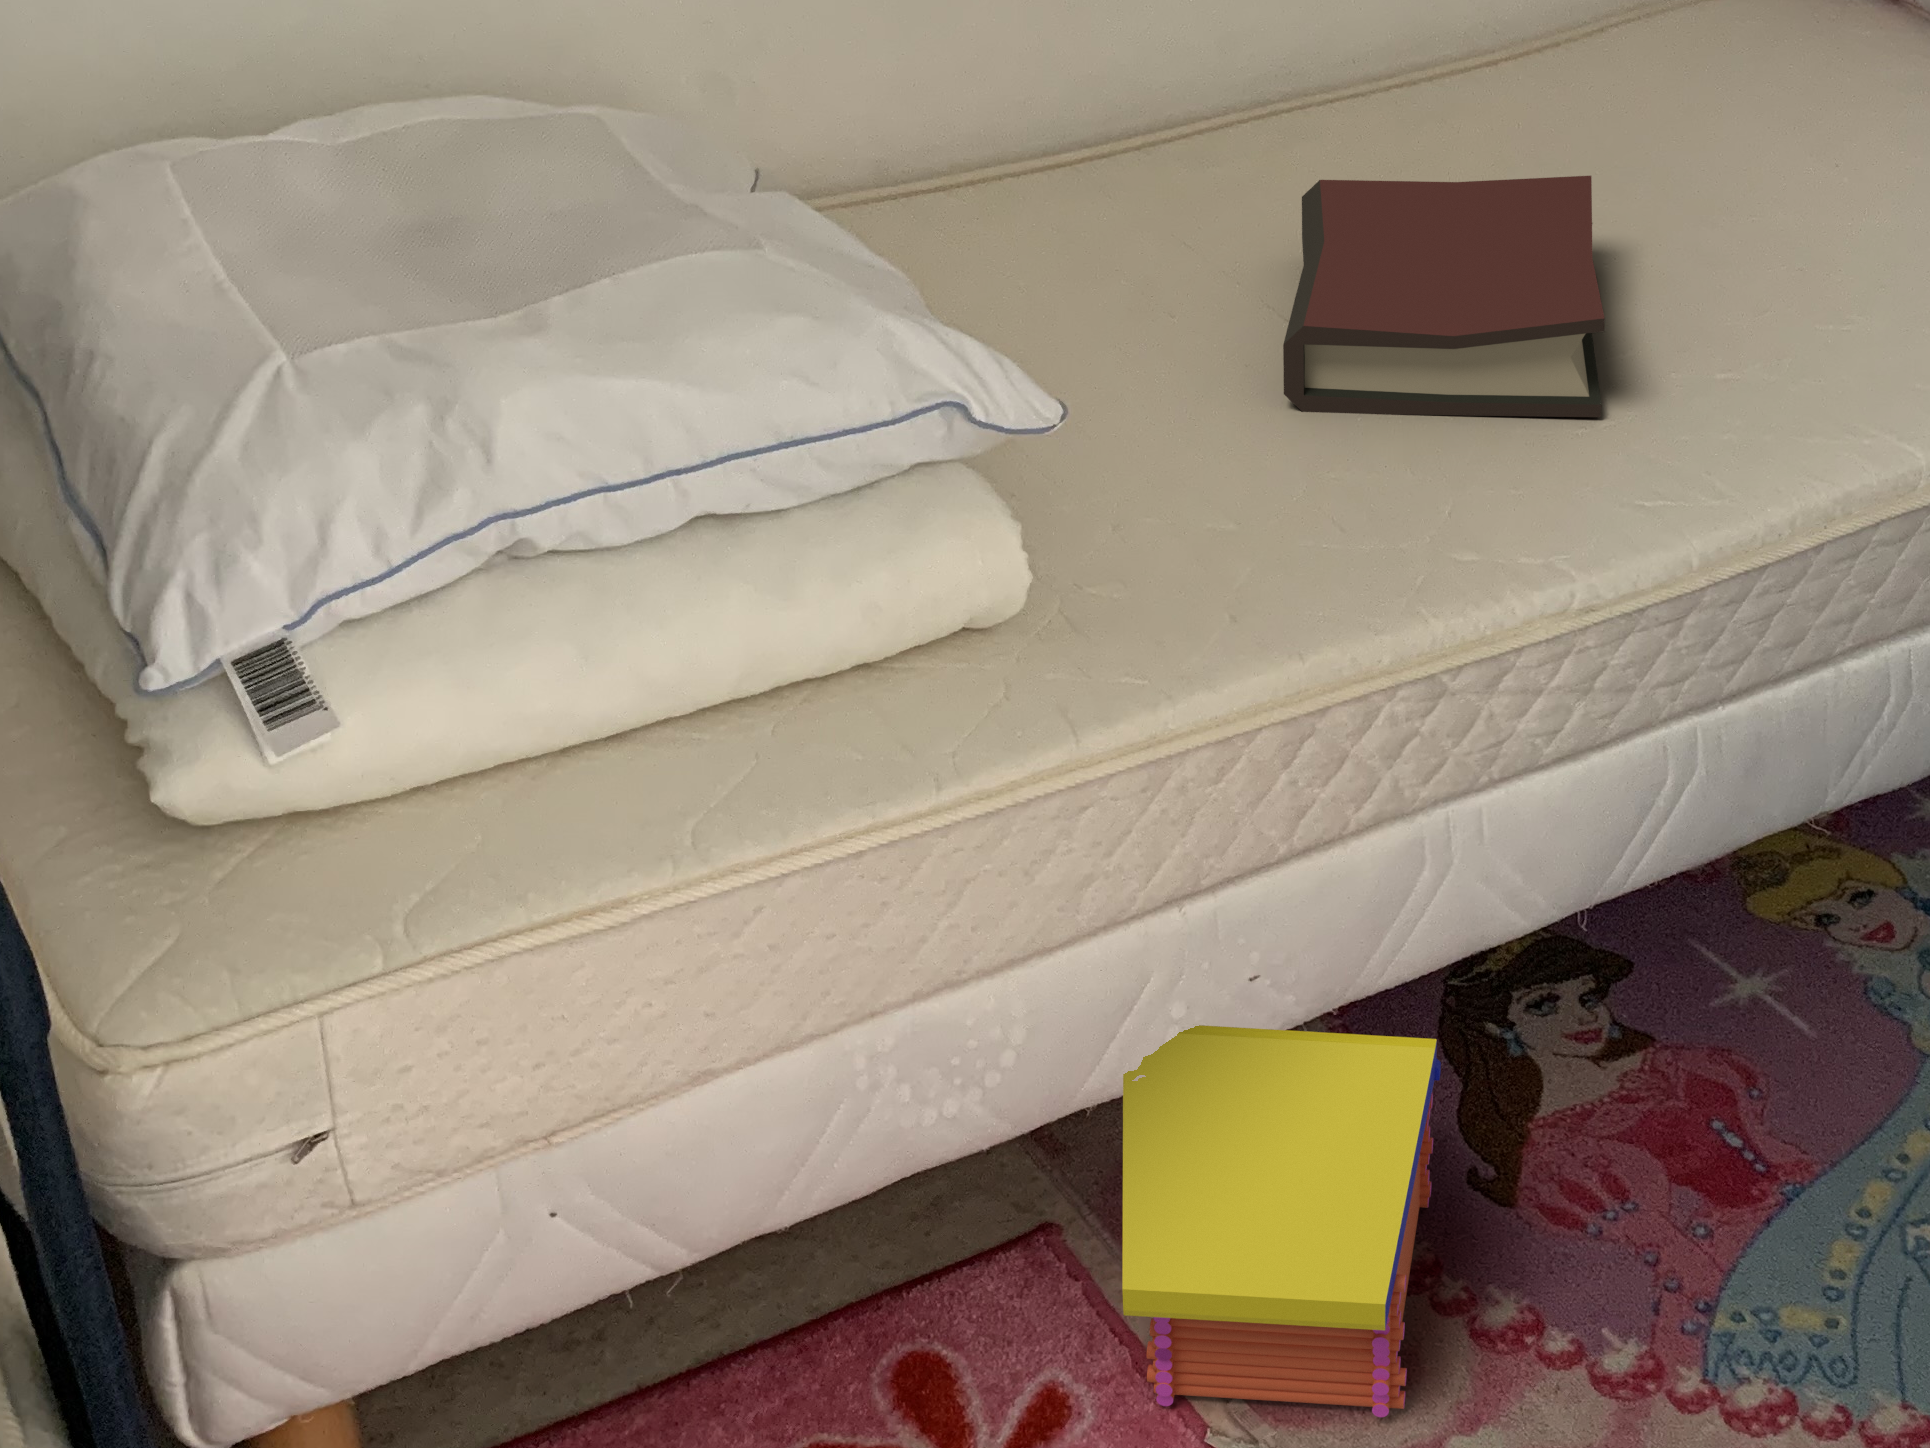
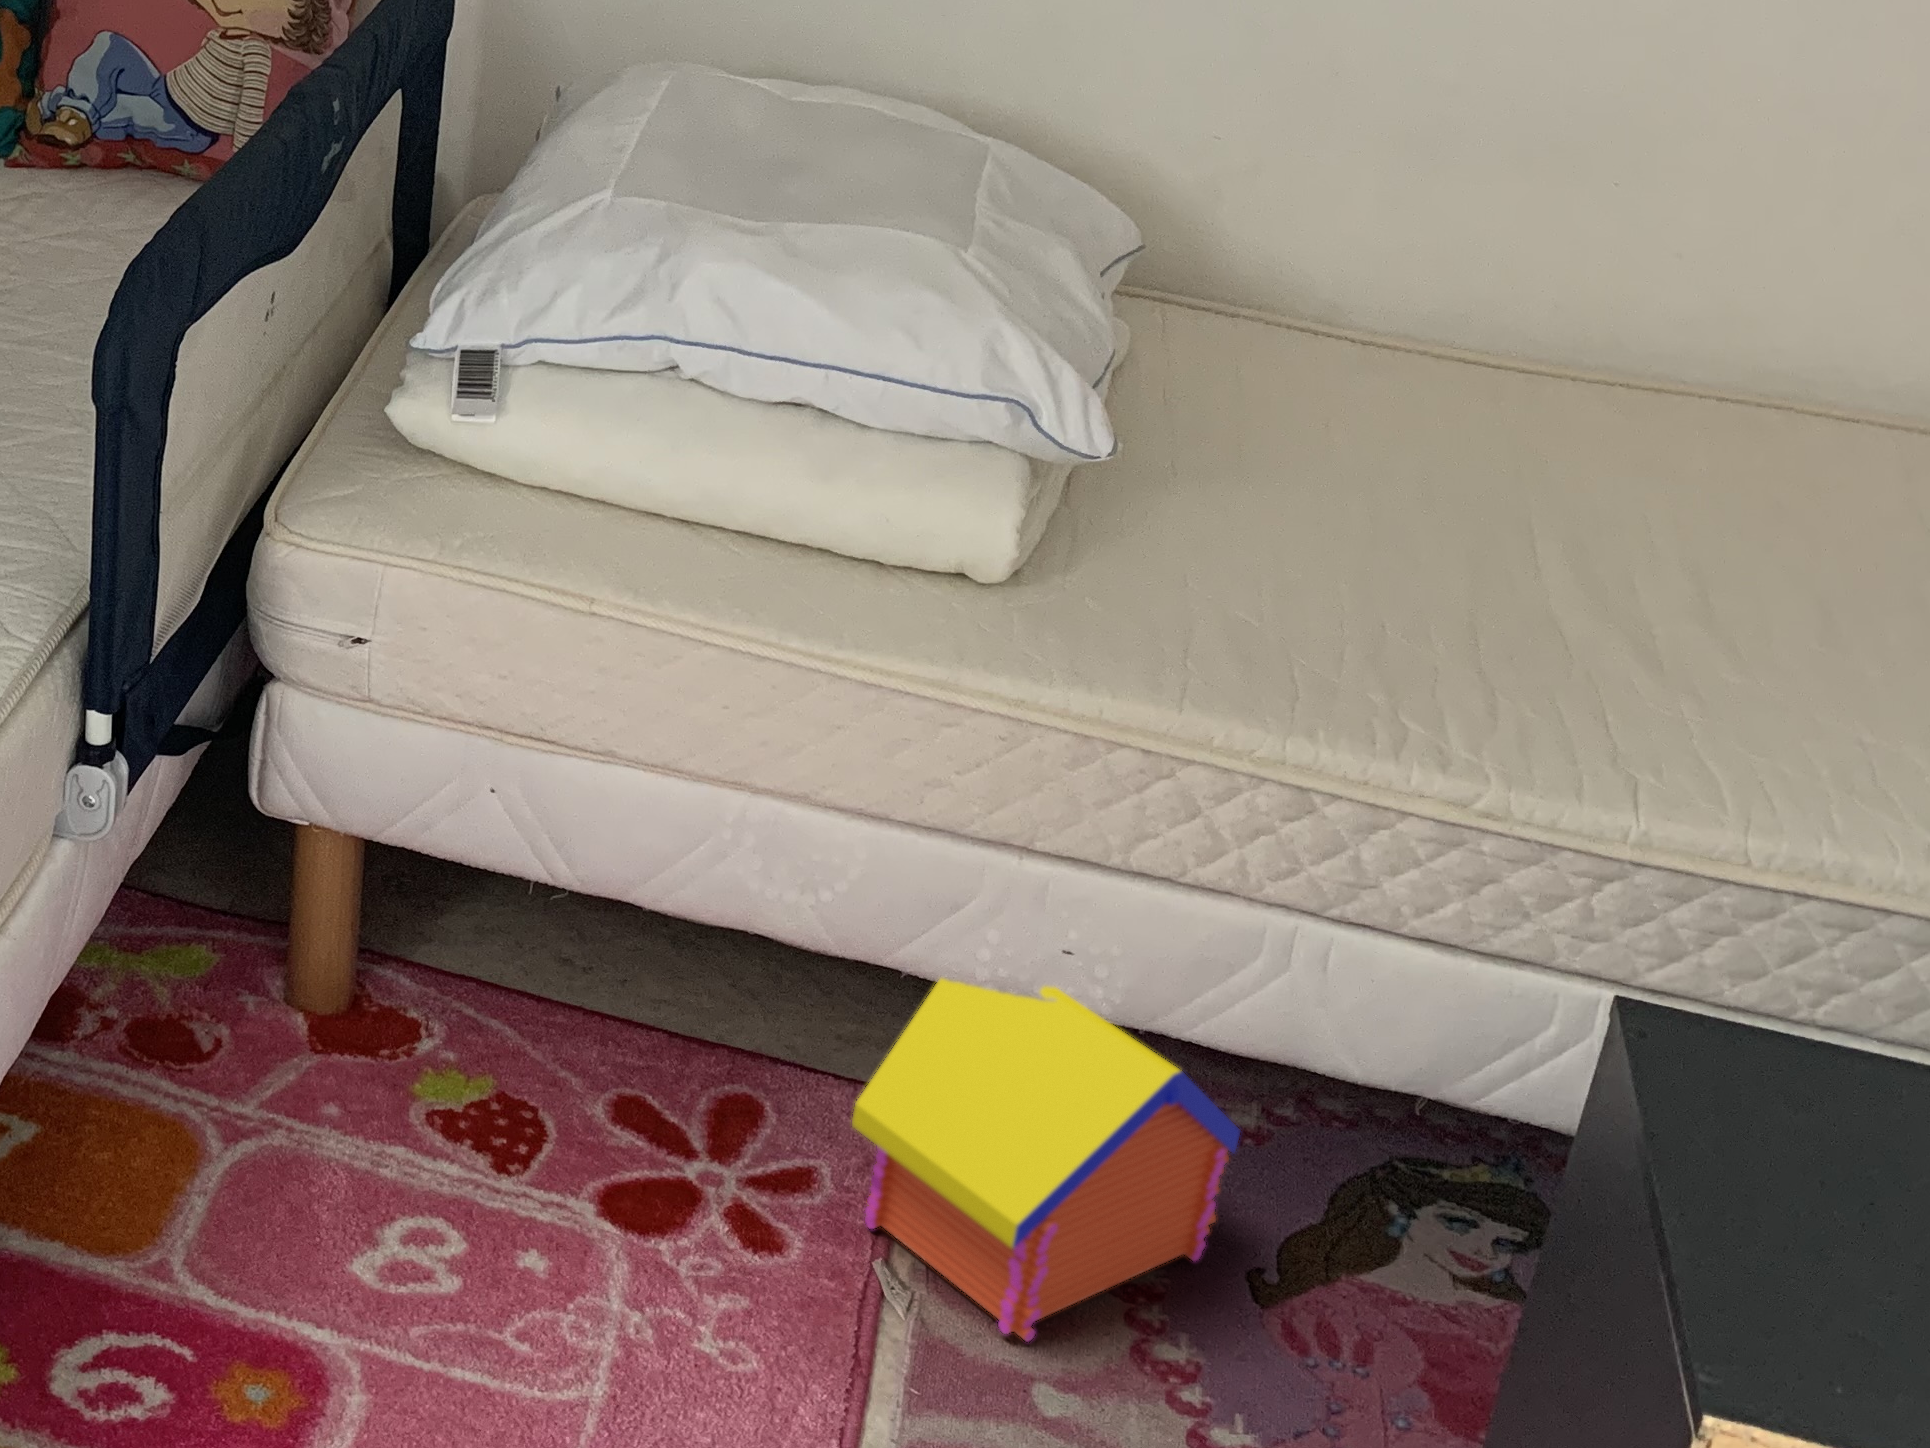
hardback book: present [1283,176,1605,417] -> none [1421,452,1896,709]

